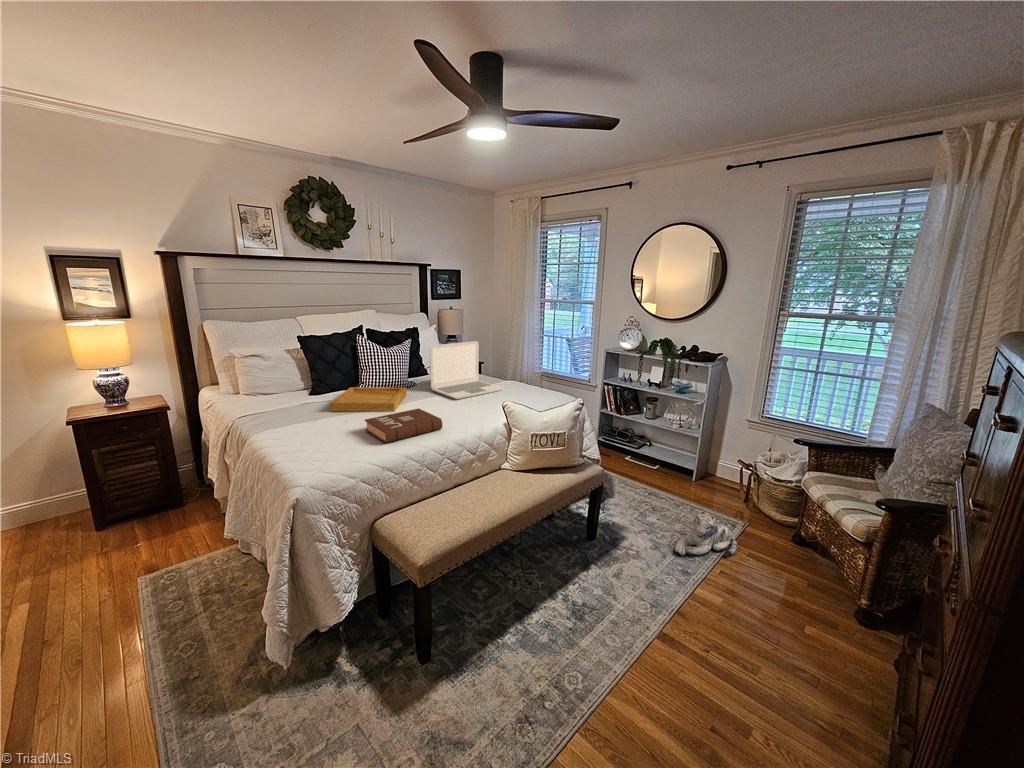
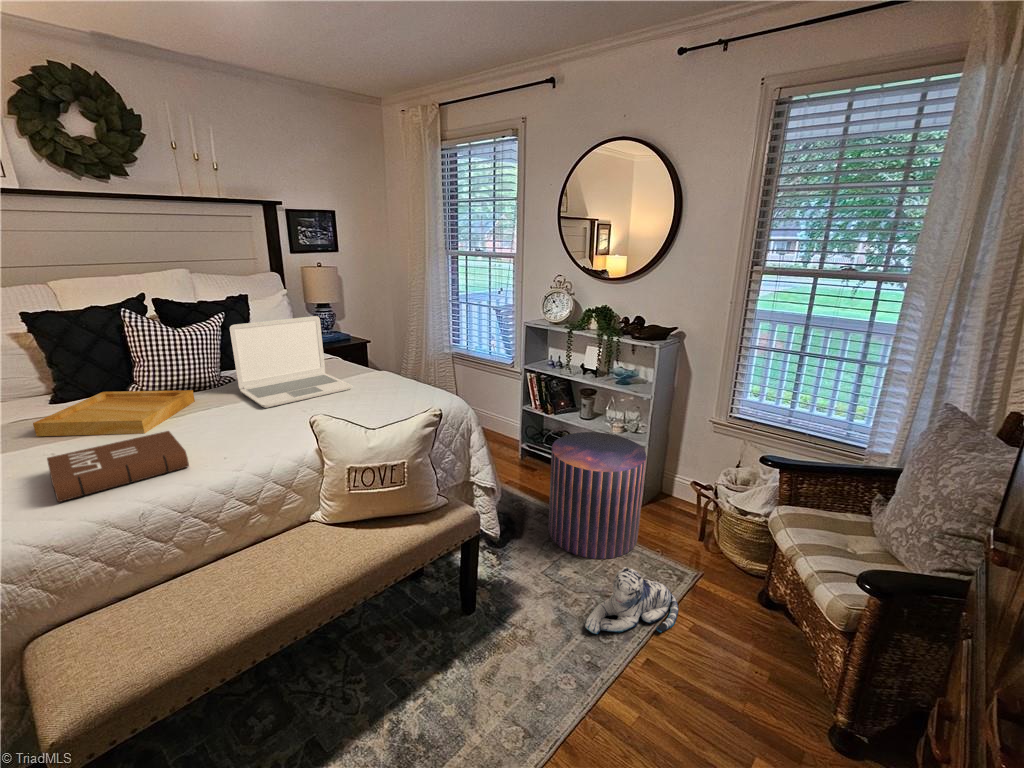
pouf: none [631,426,706,513] -> present [548,432,646,559]

